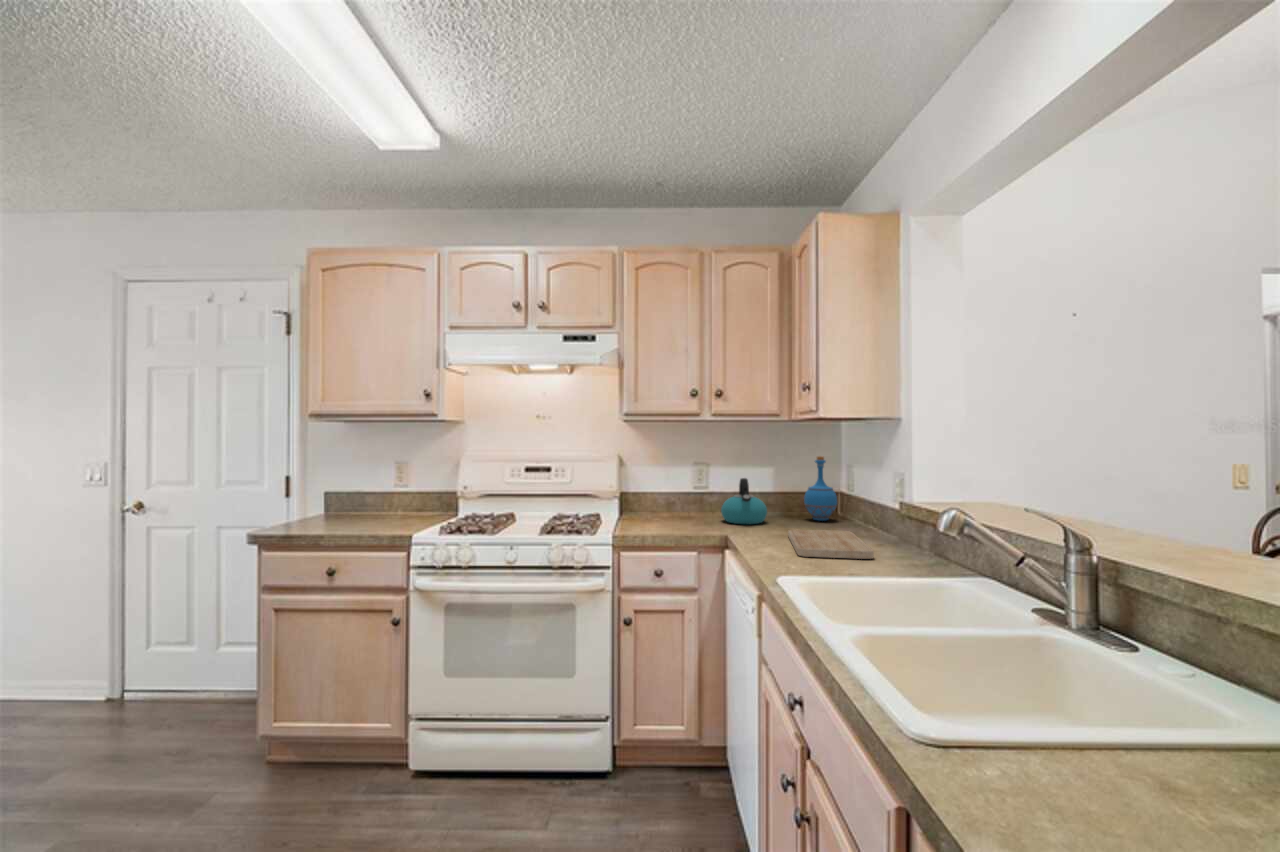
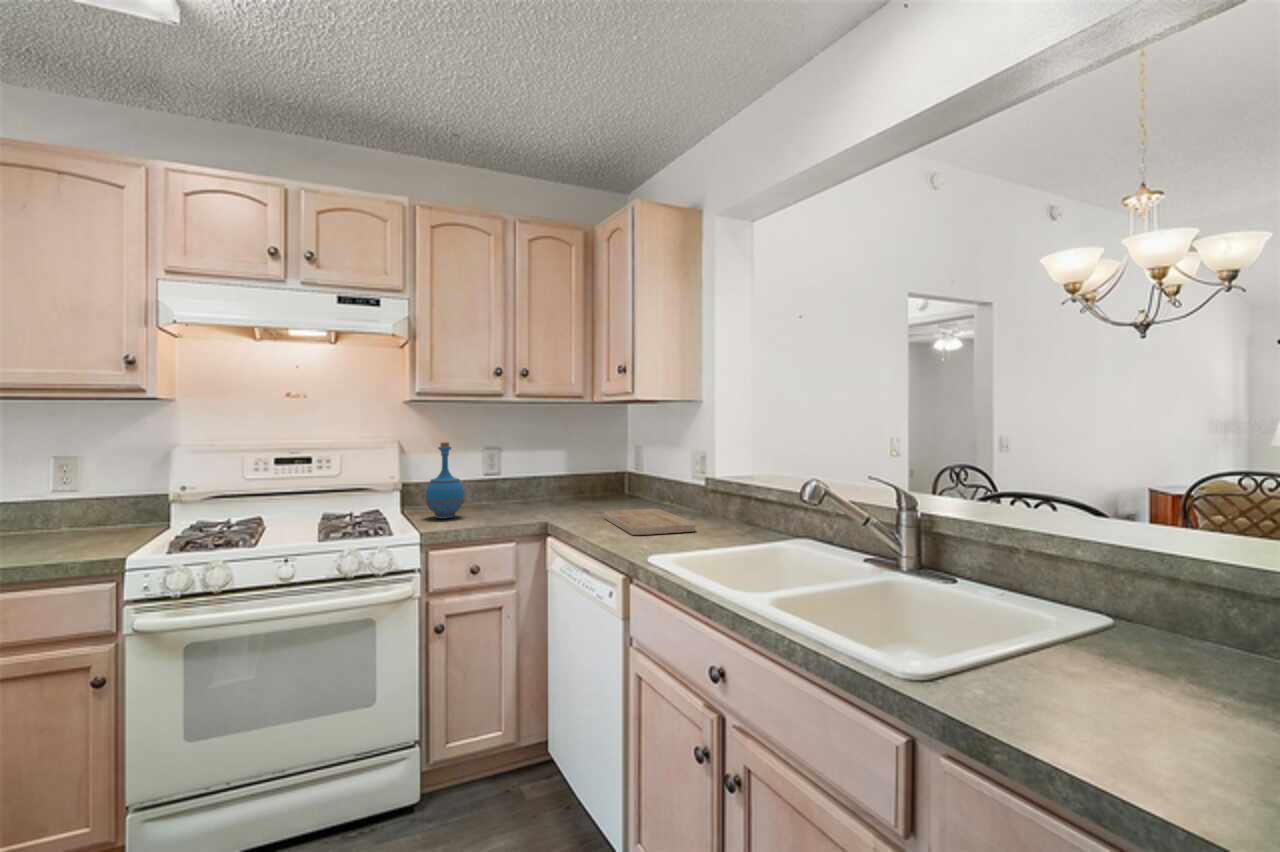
bottle: present [804,456,837,521] -> present [425,442,465,519]
kettle: present [721,478,767,524] -> none [523,463,571,510]

